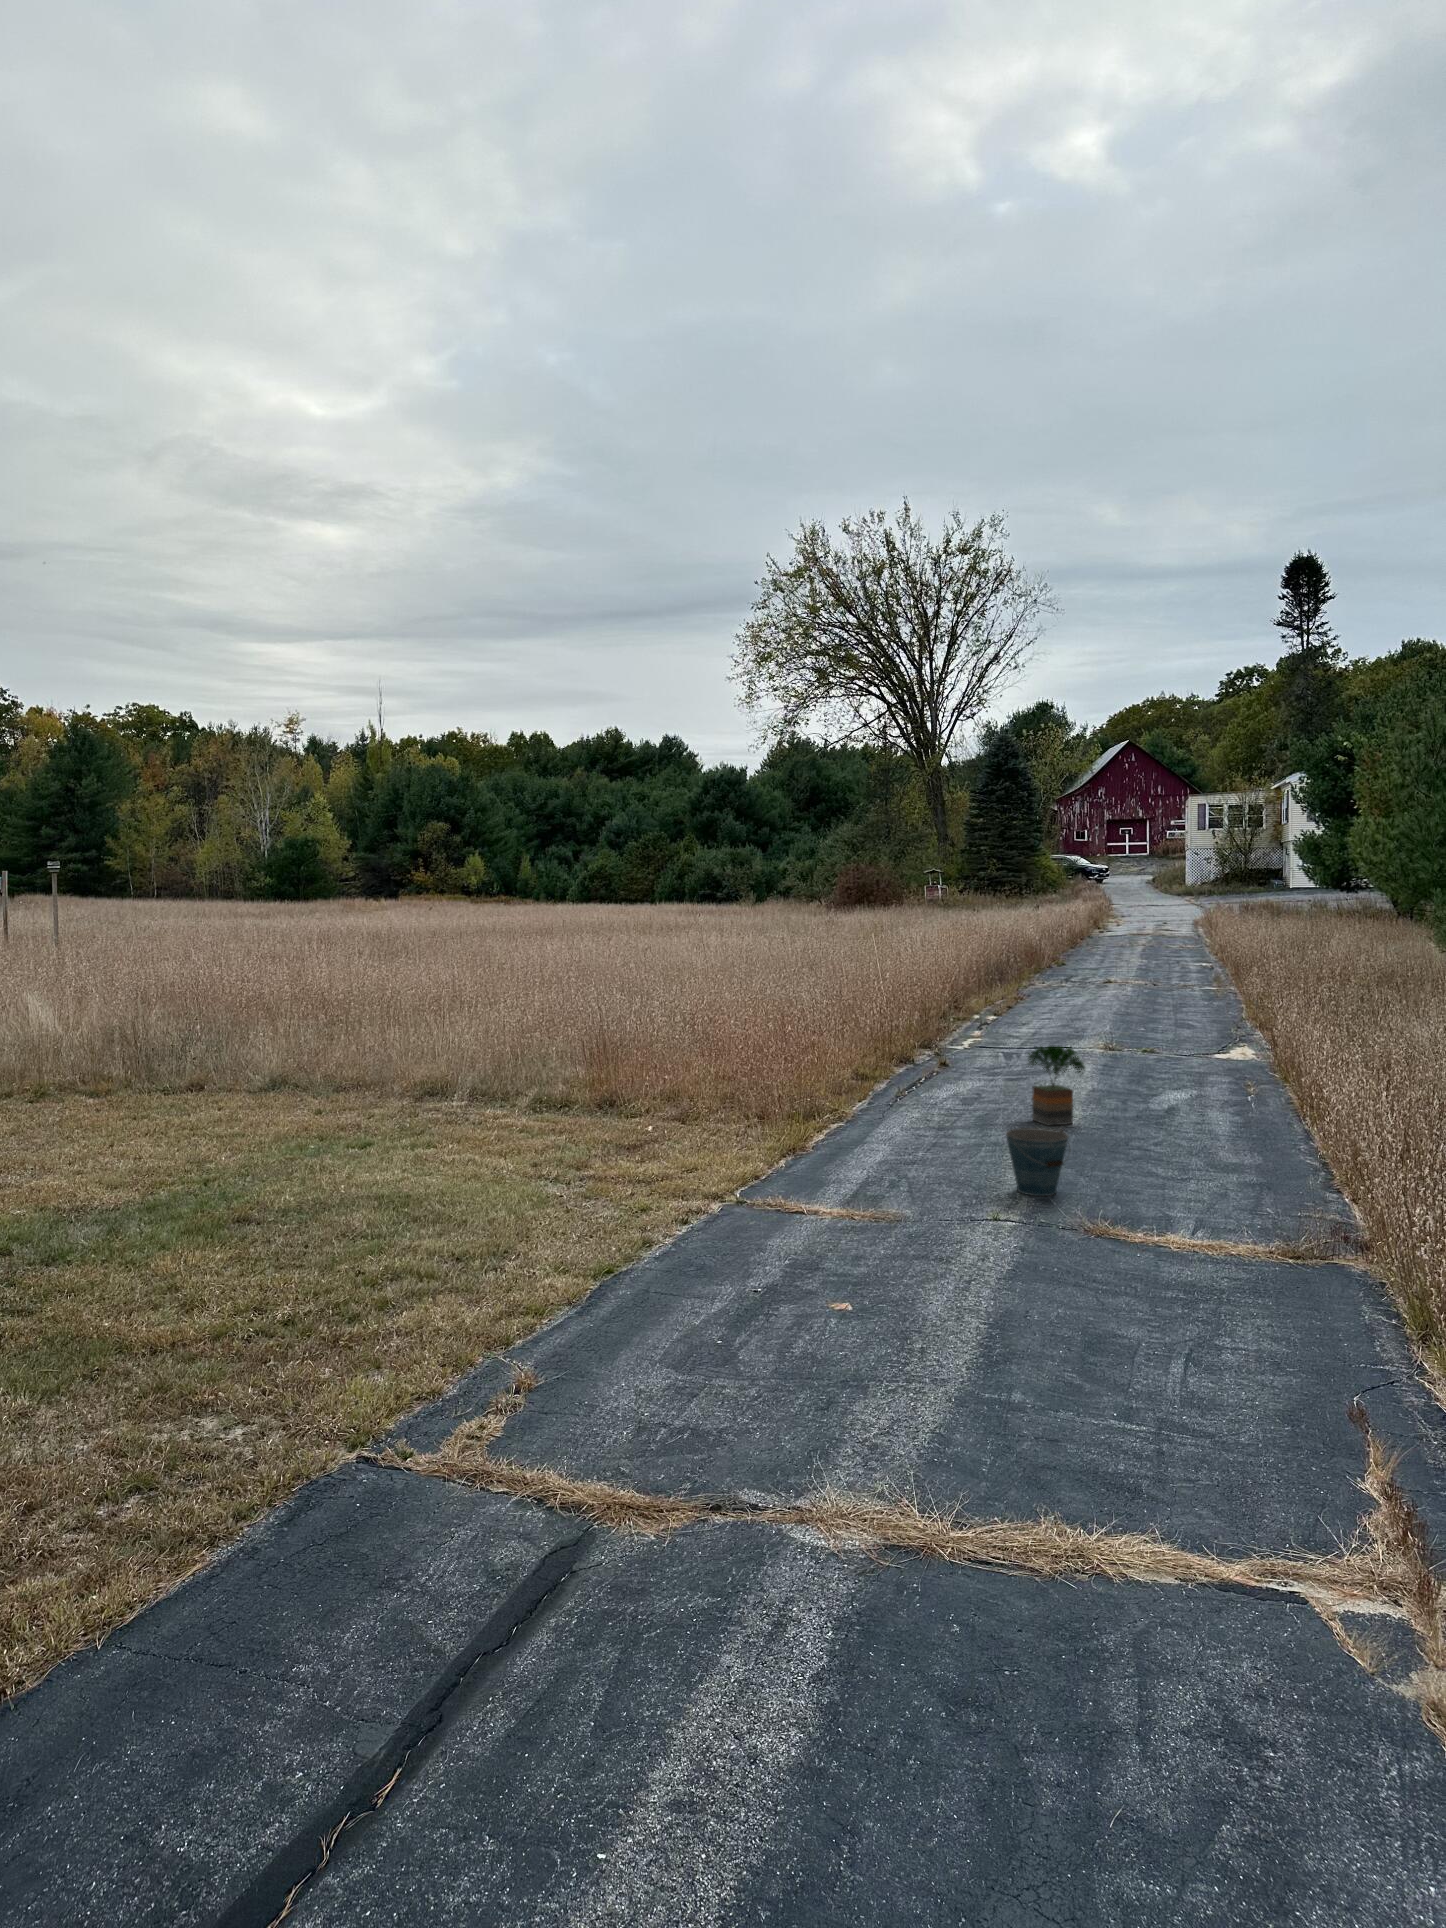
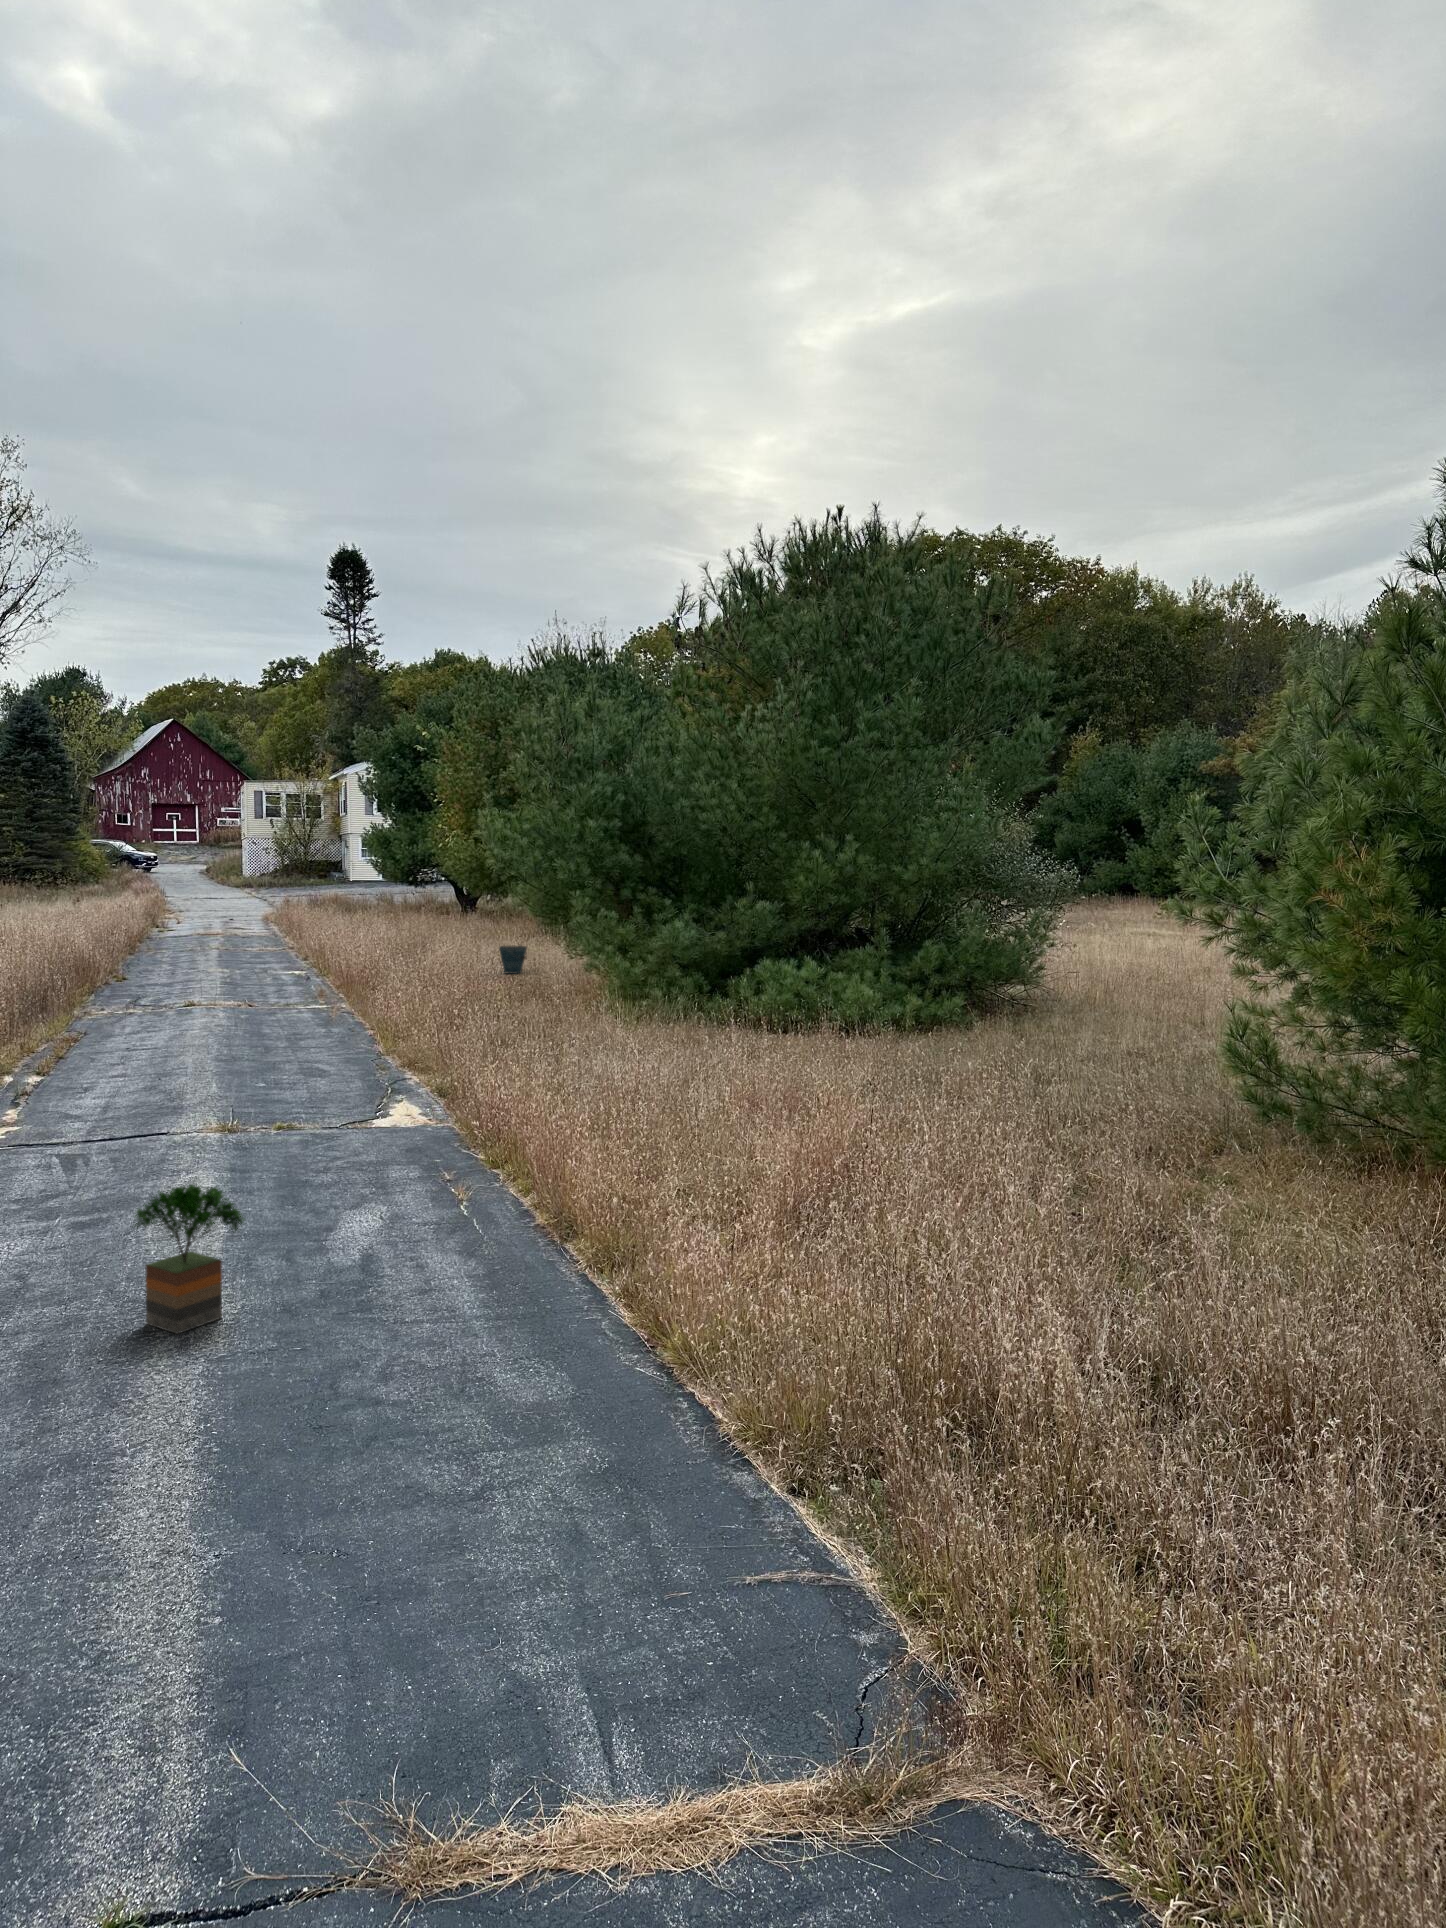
bucket: present [1006,1128,1070,1196] -> present [499,945,527,974]

